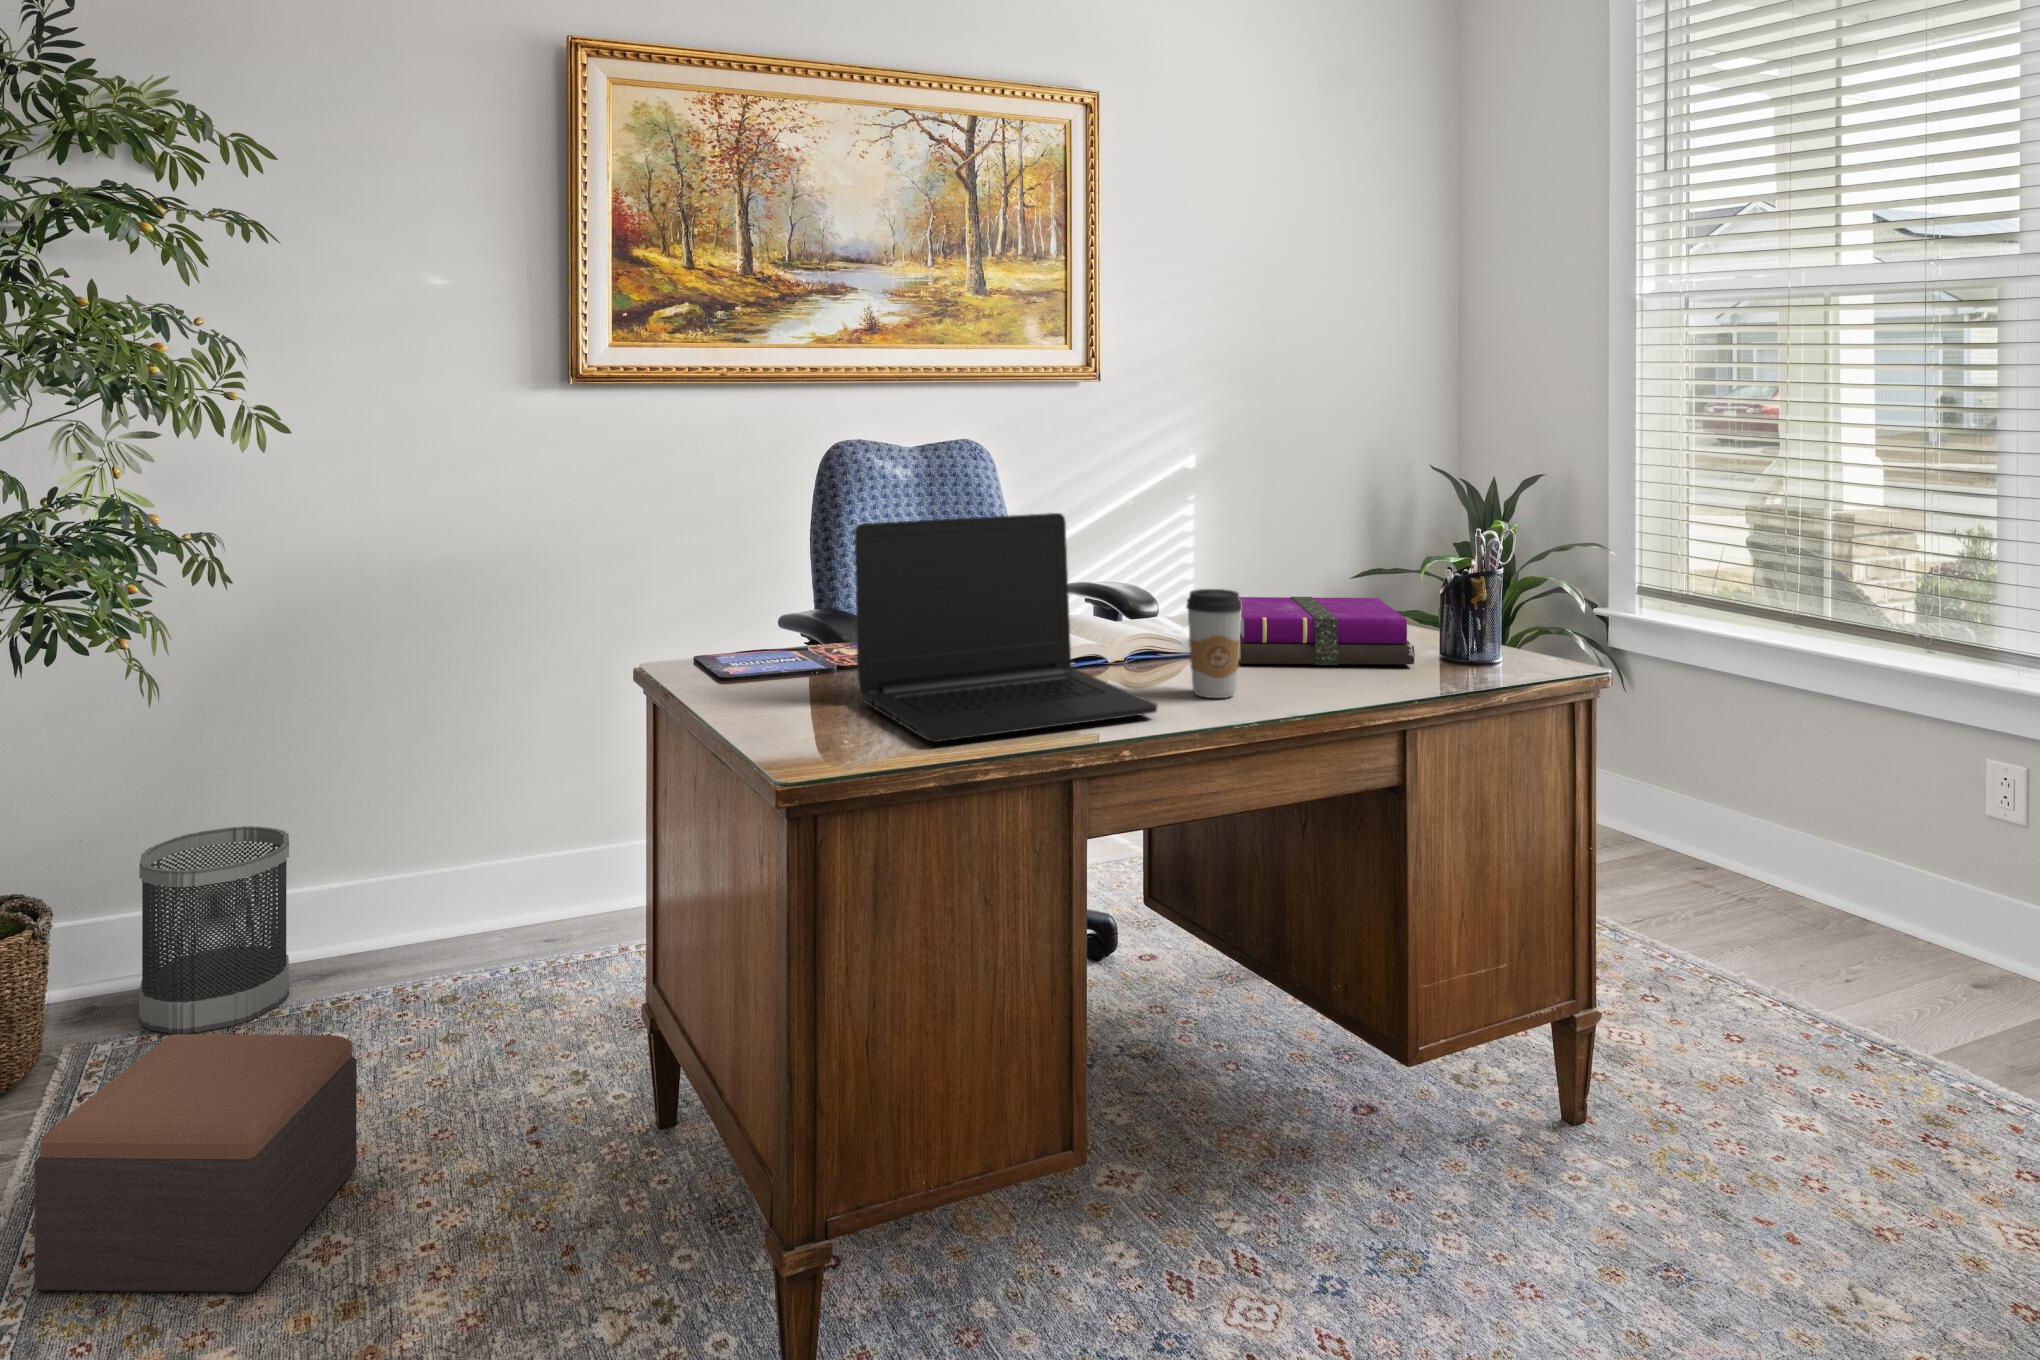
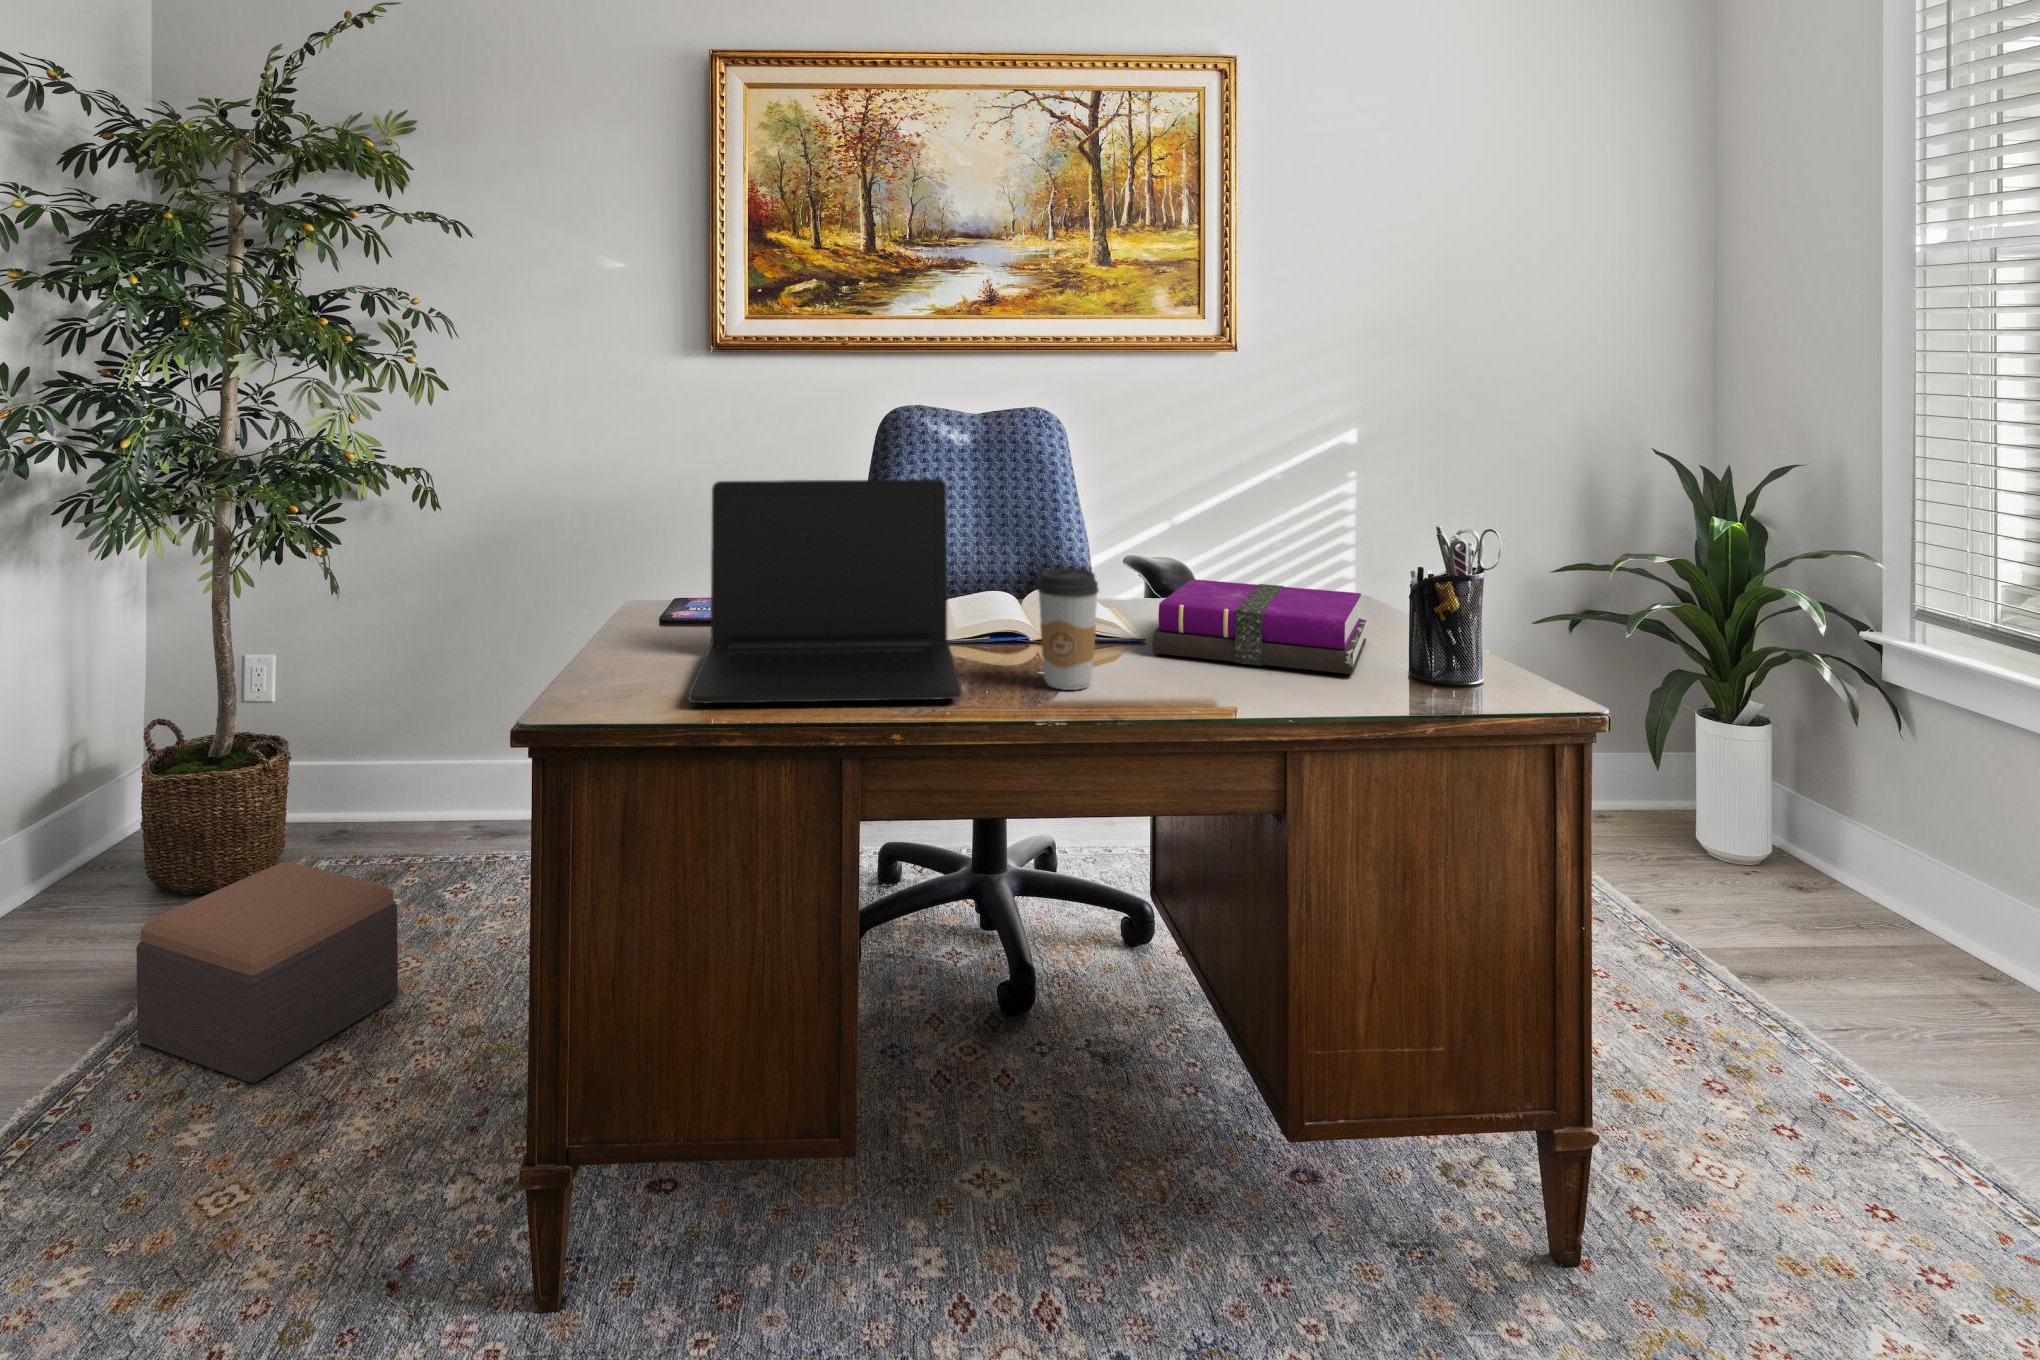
wastebasket: present [139,826,289,1034] -> none [365,701,481,859]

